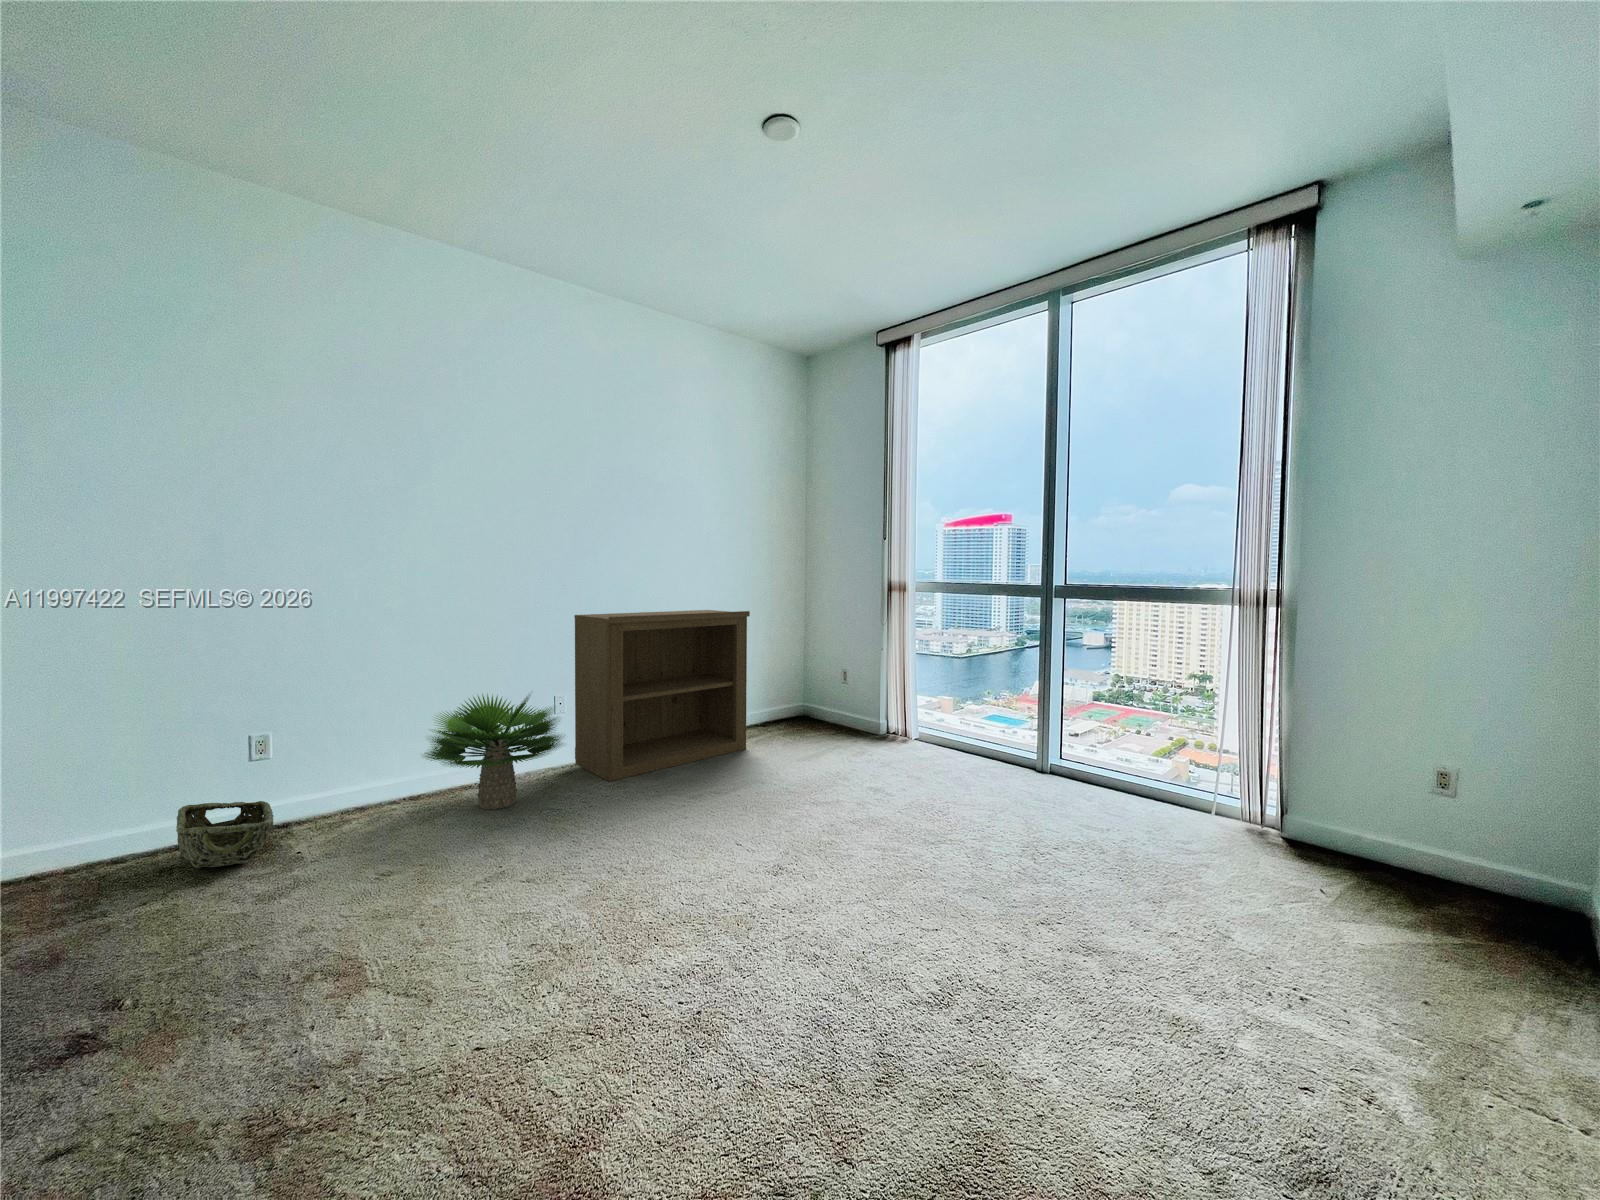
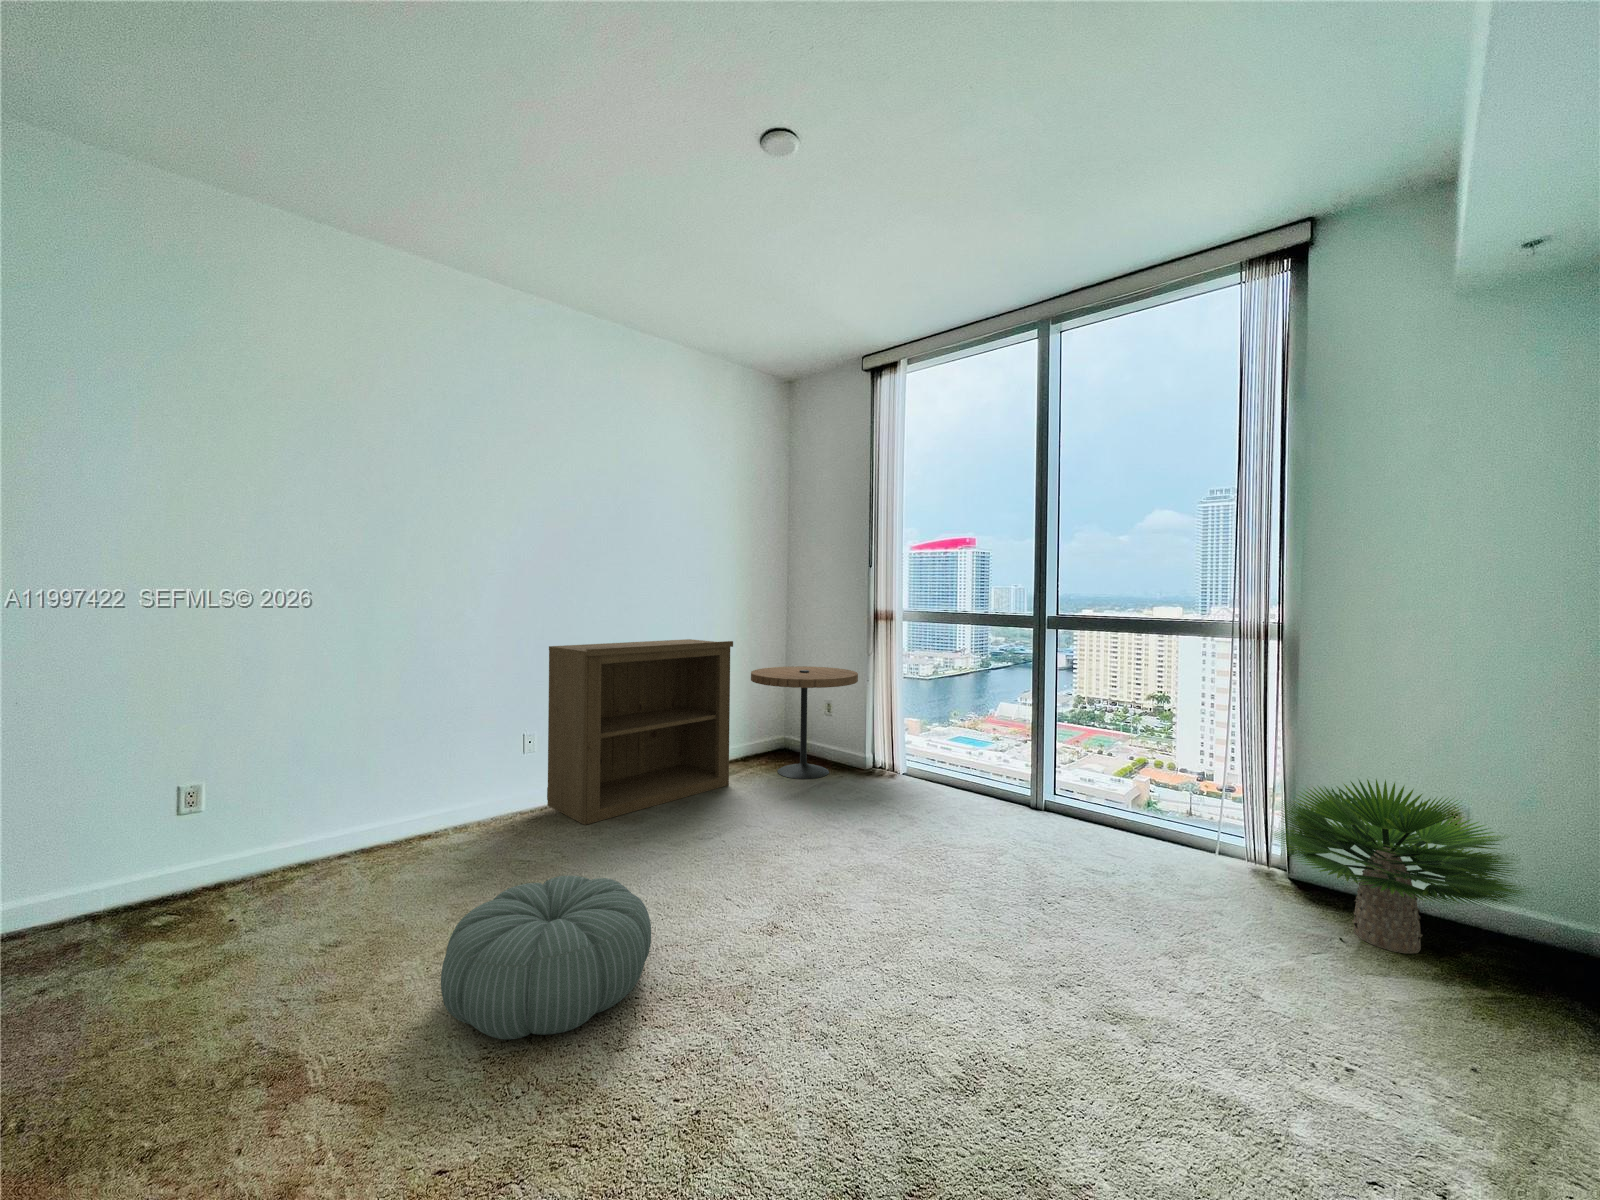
side table: none [768,637,872,744] -> present [751,666,858,779]
potted plant: present [425,694,562,809] -> present [1276,779,1525,953]
woven basket: present [176,801,274,868] -> none [89,859,205,943]
pouf: none [478,818,664,952] -> present [441,876,651,1039]

